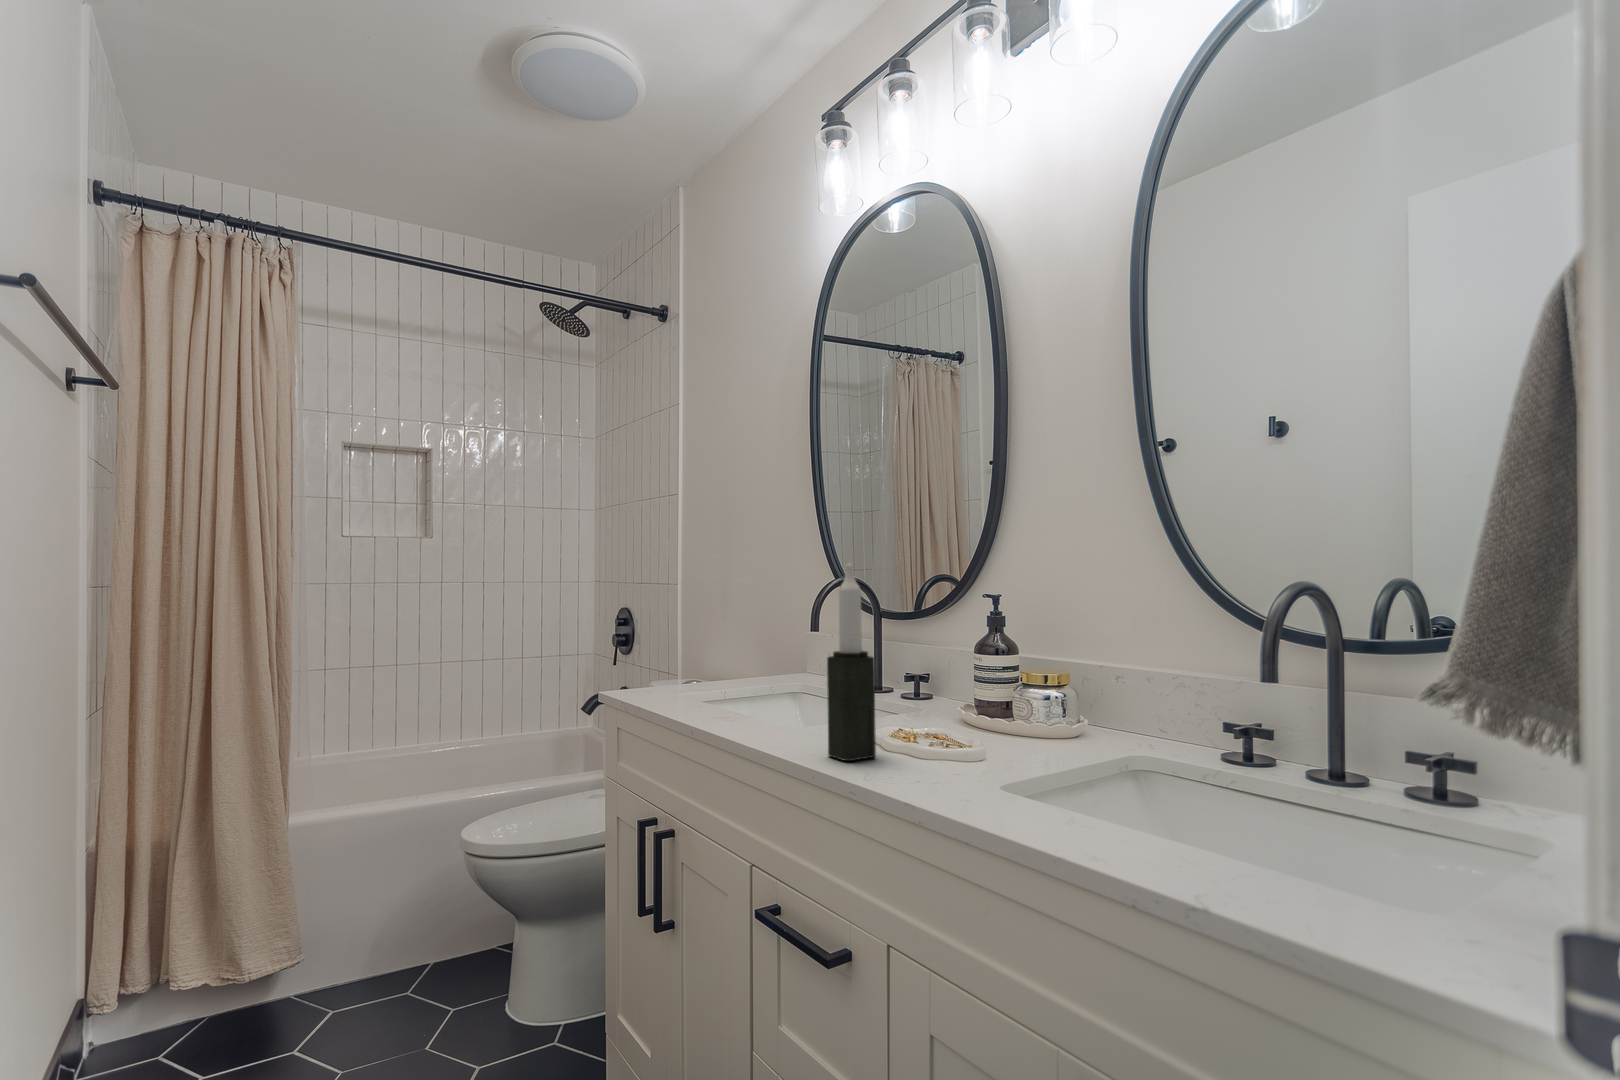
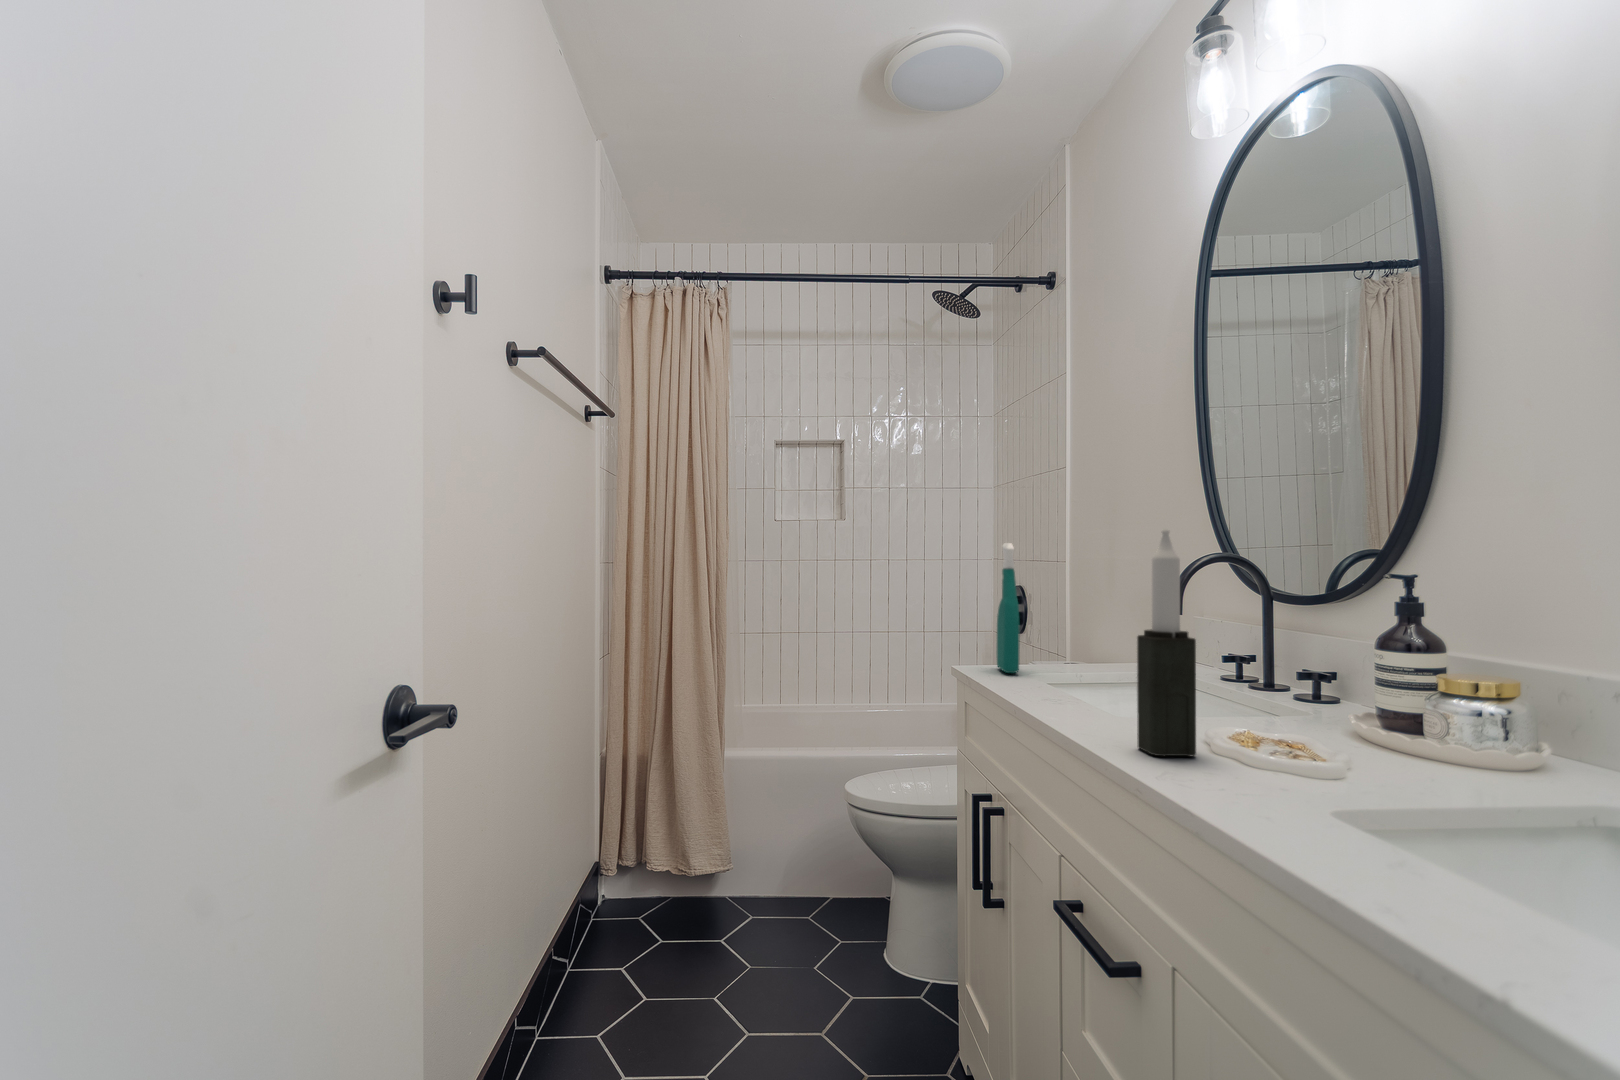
spray bottle: none [649,569,676,697] -> present [997,543,1019,673]

